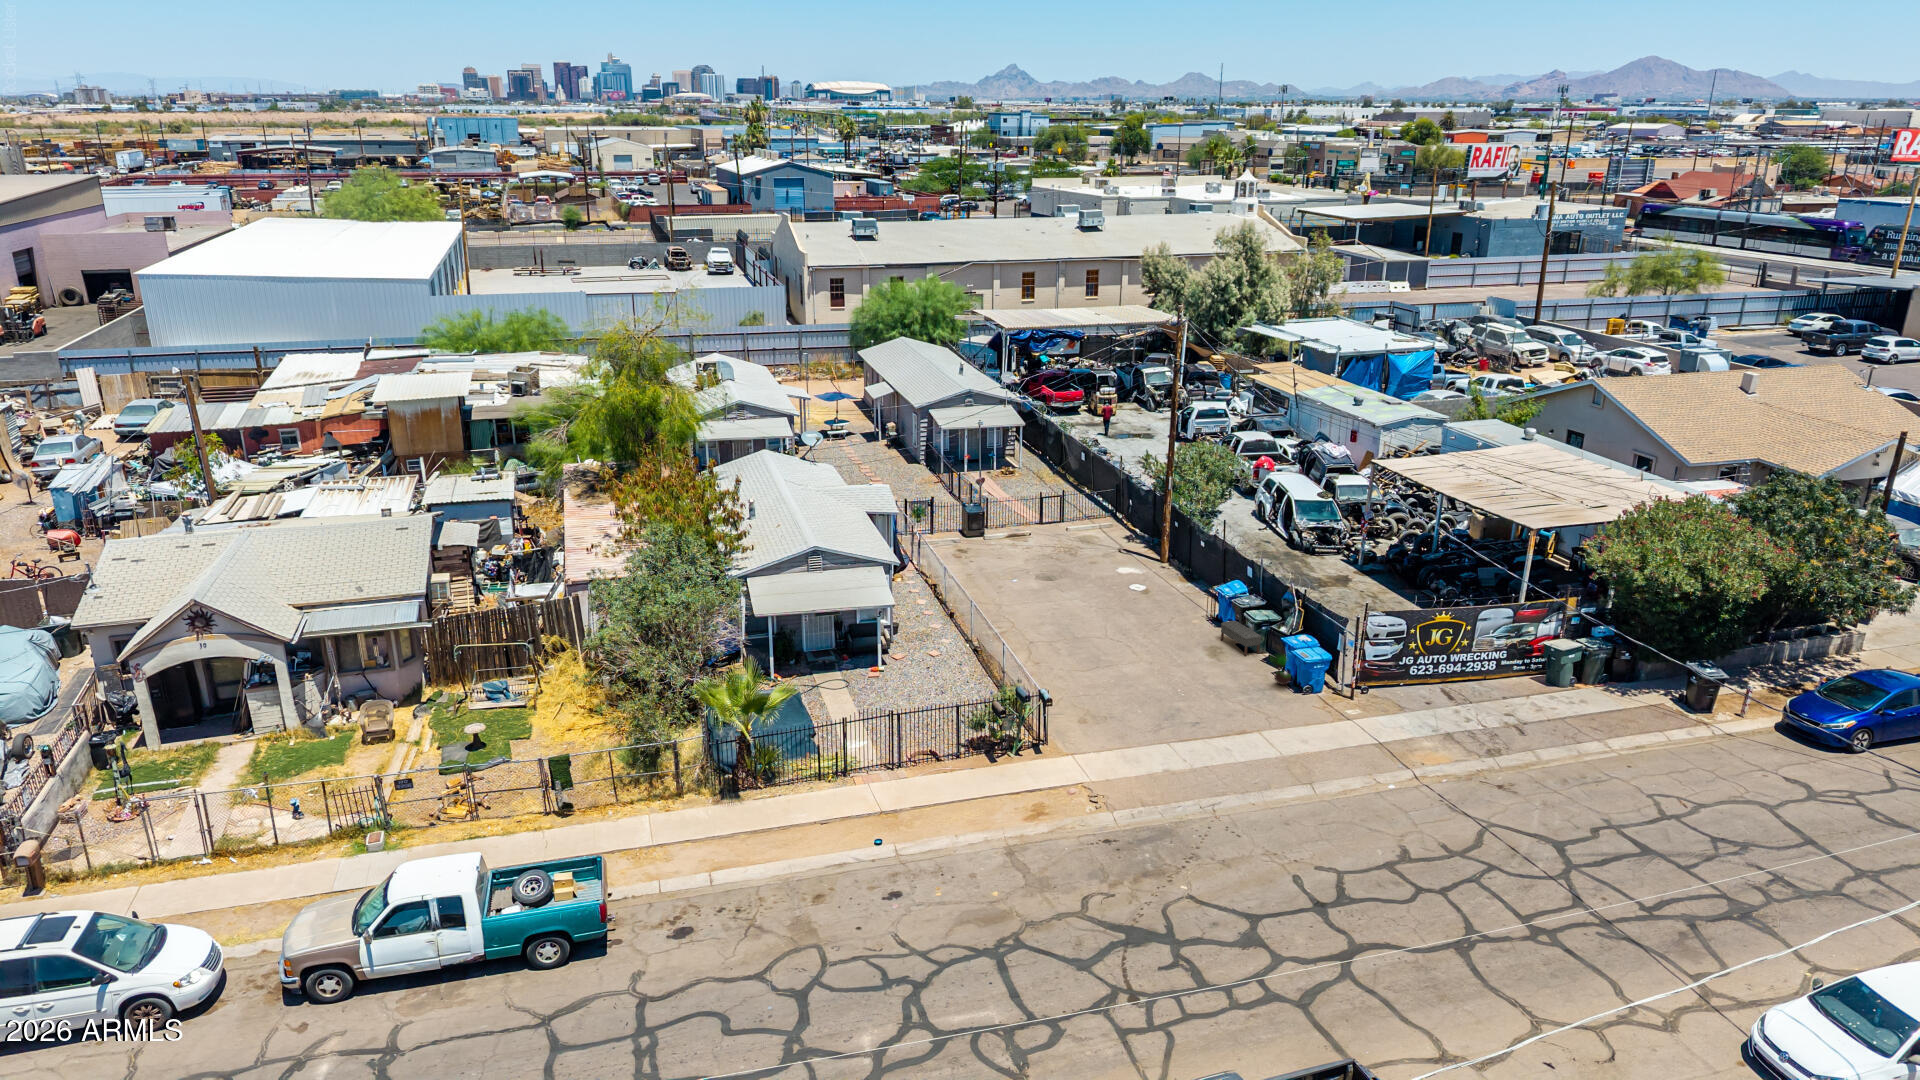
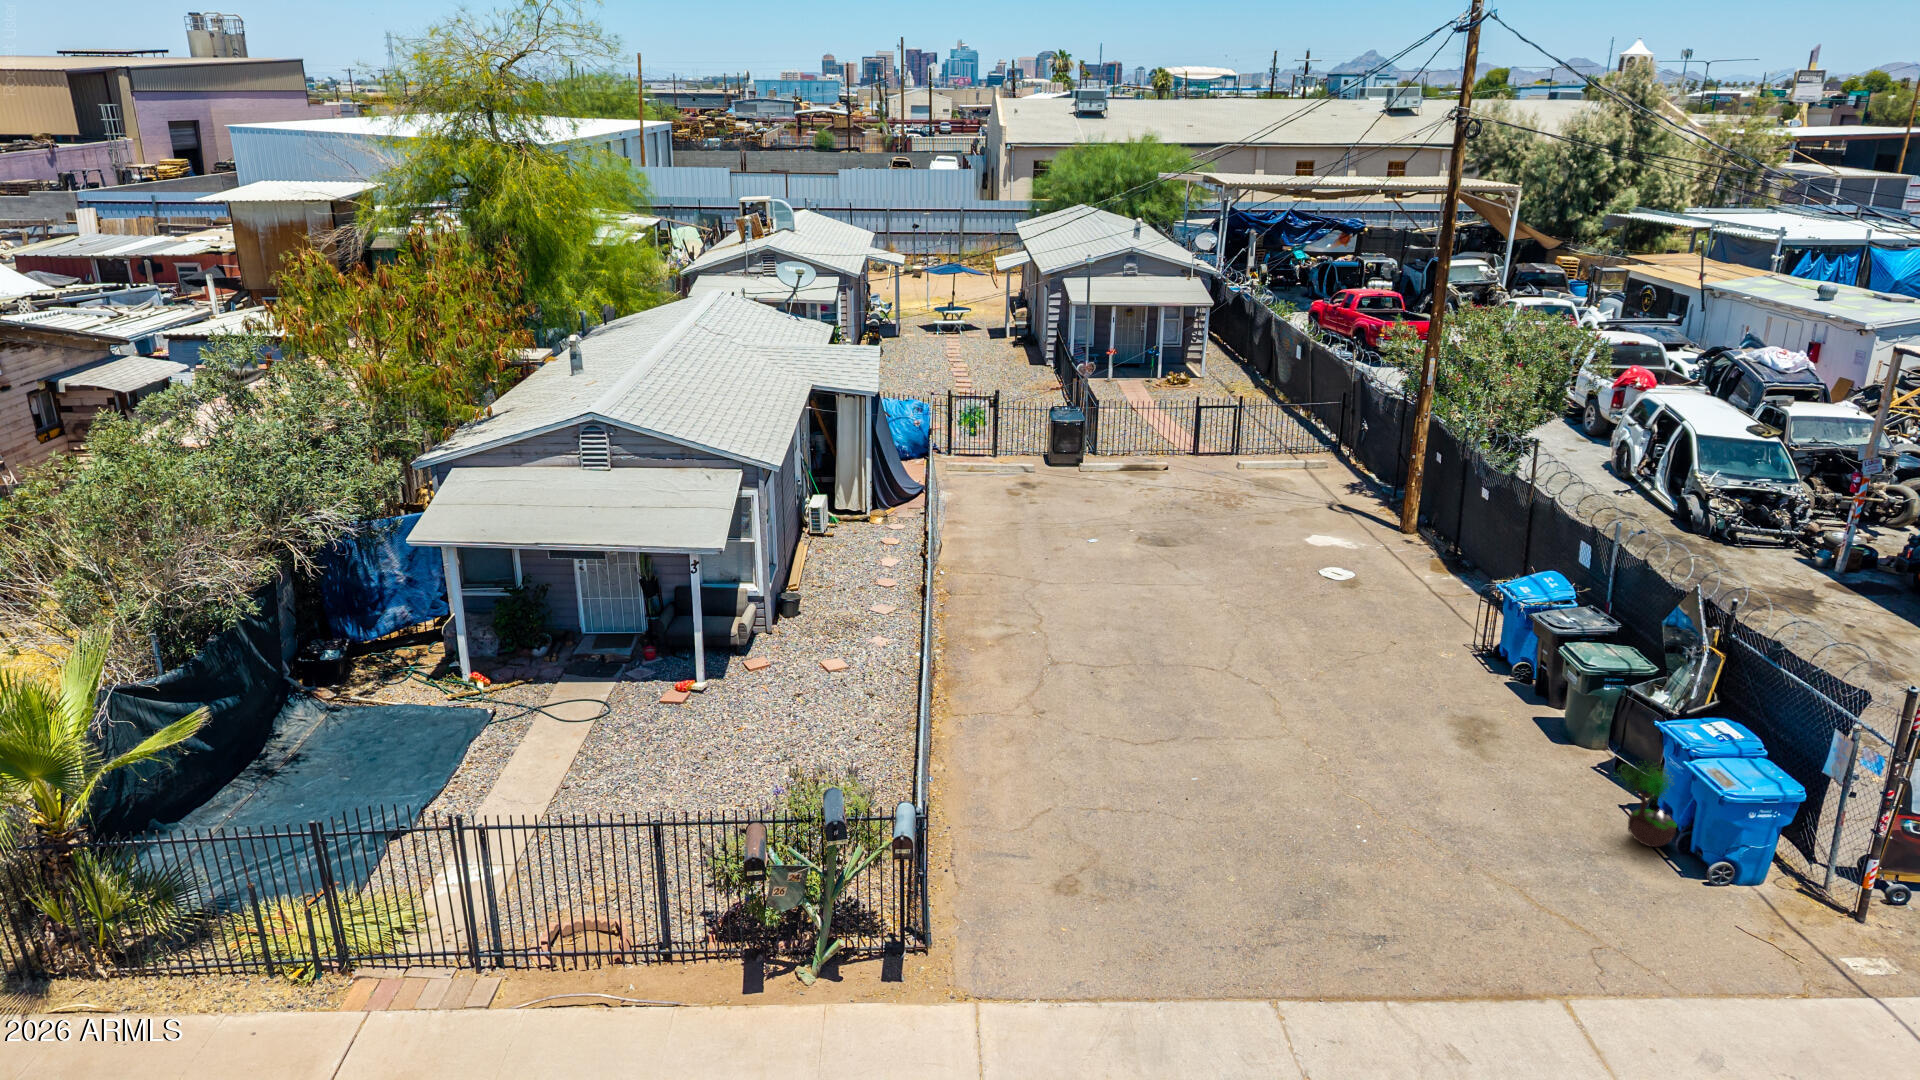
bench: present [1221,621,1261,656] -> none [1496,661,1599,749]

